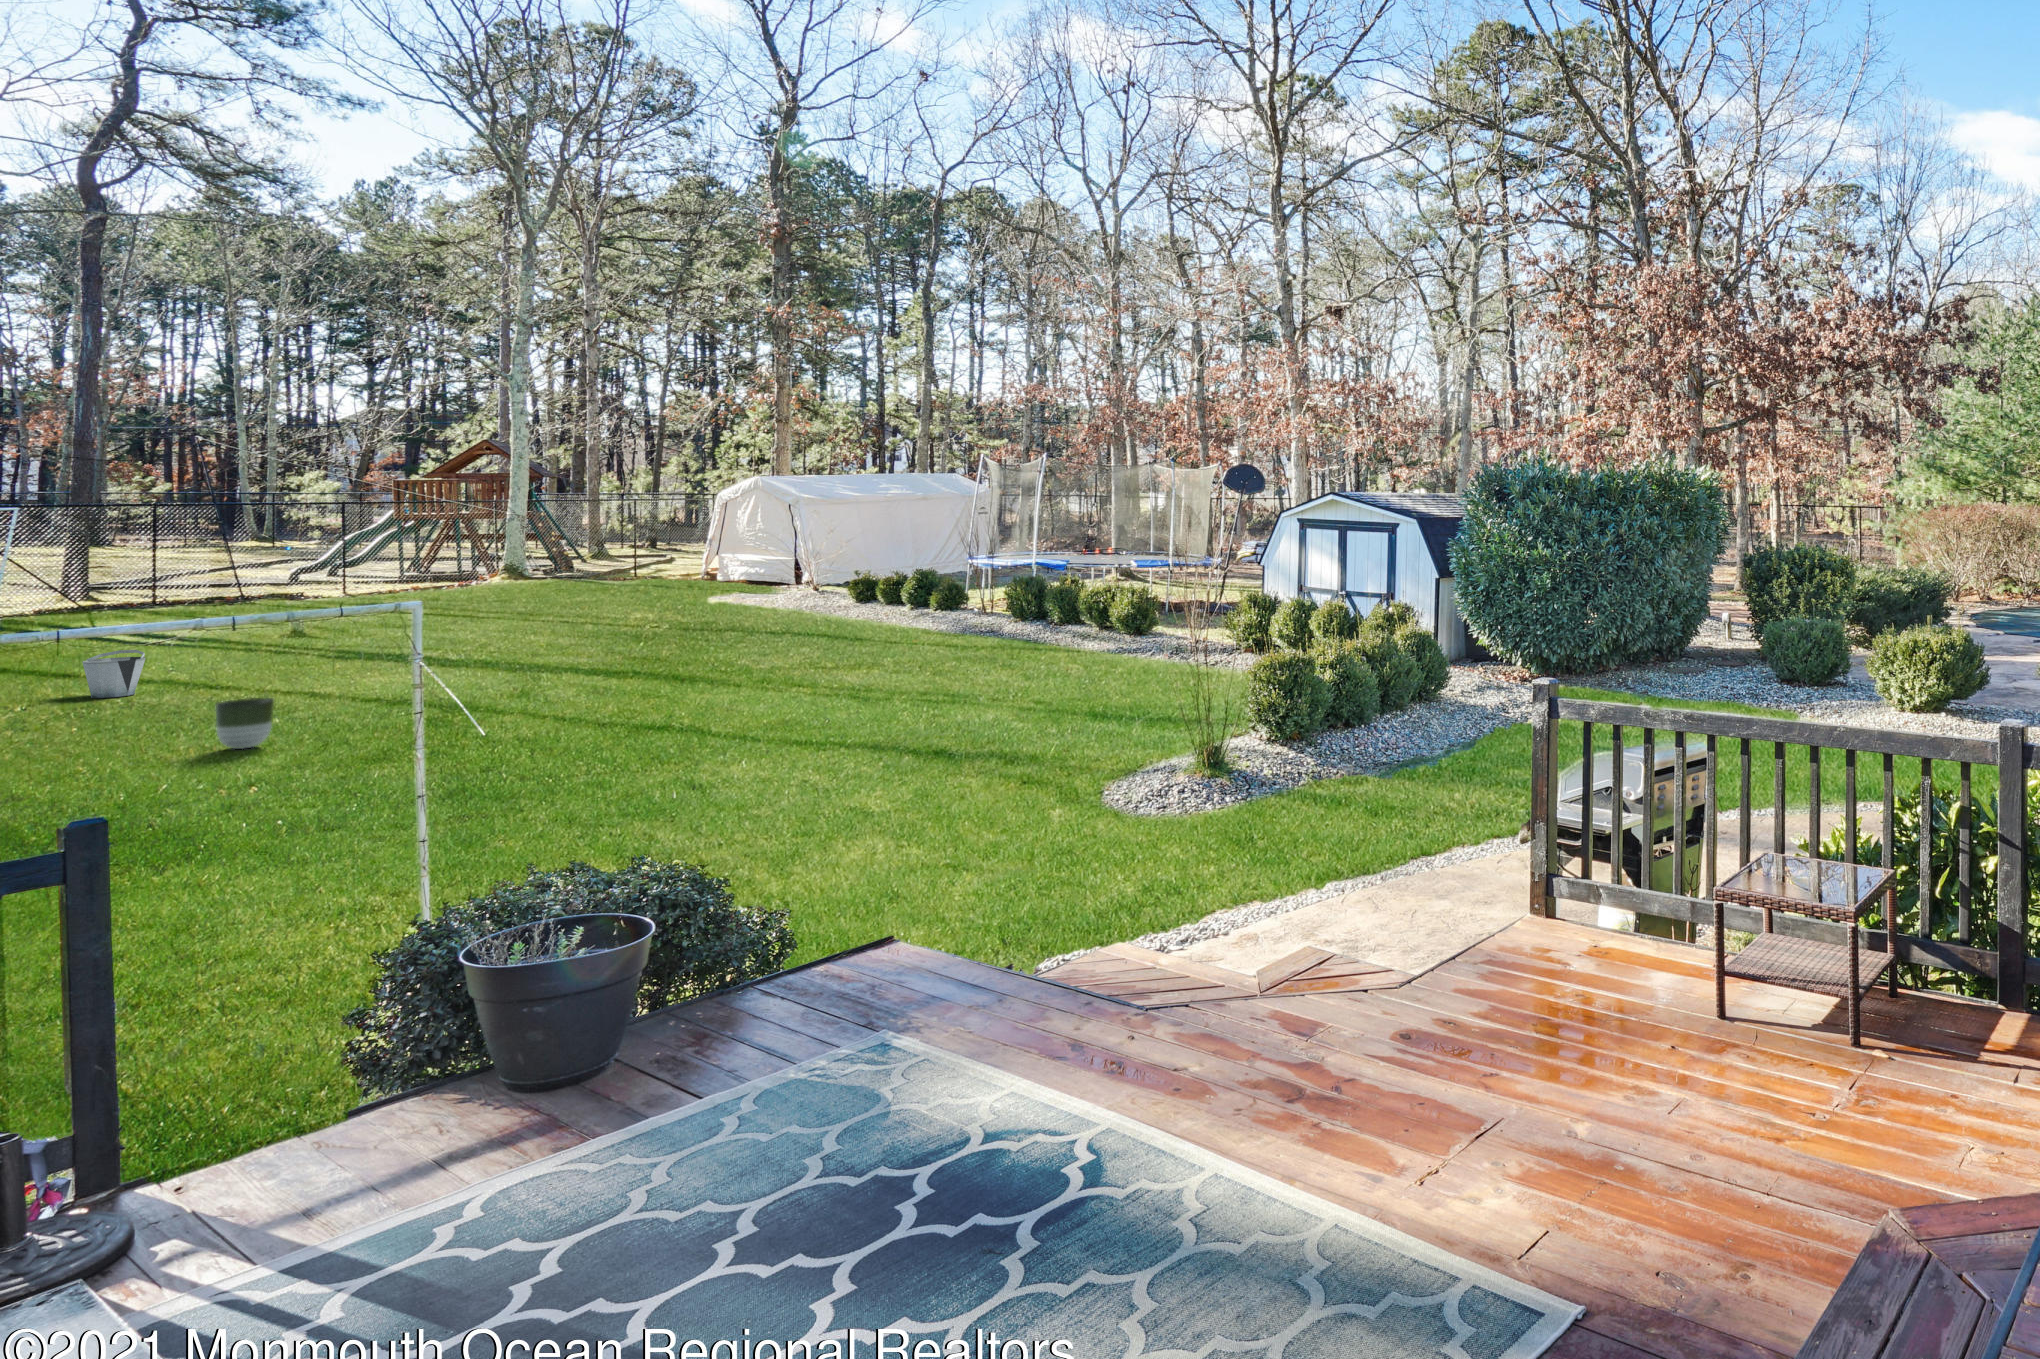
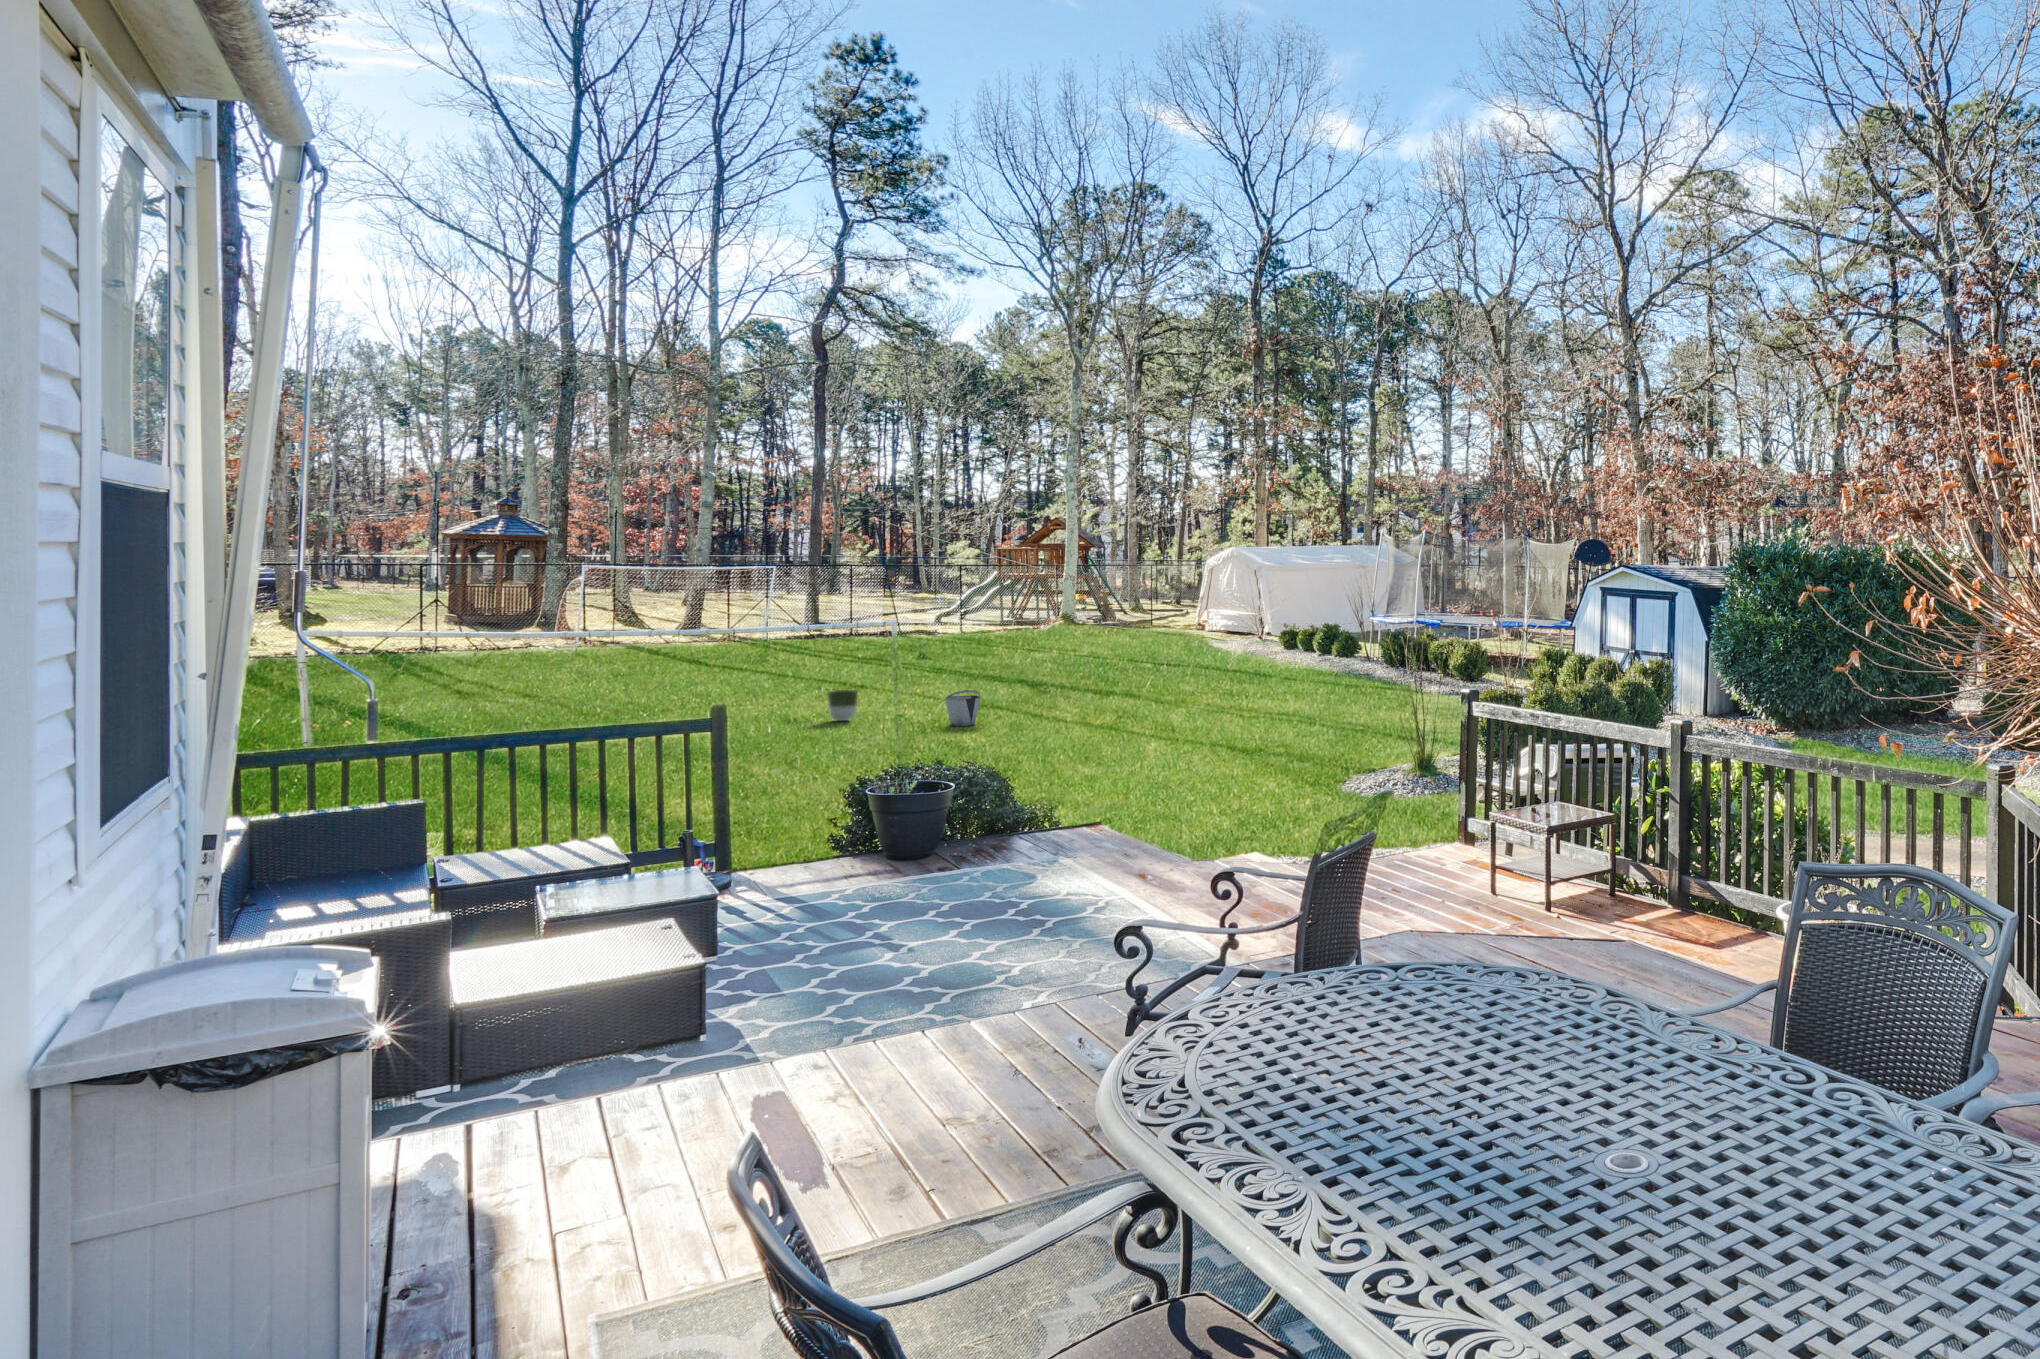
bucket: present [82,650,146,698] -> present [945,690,981,726]

